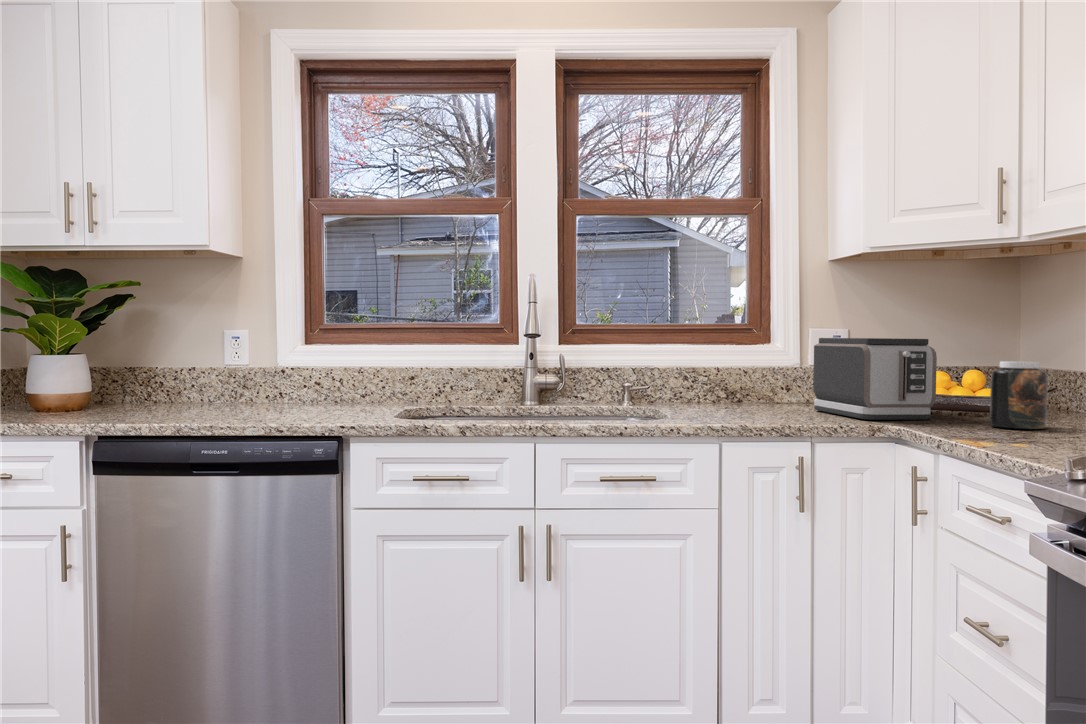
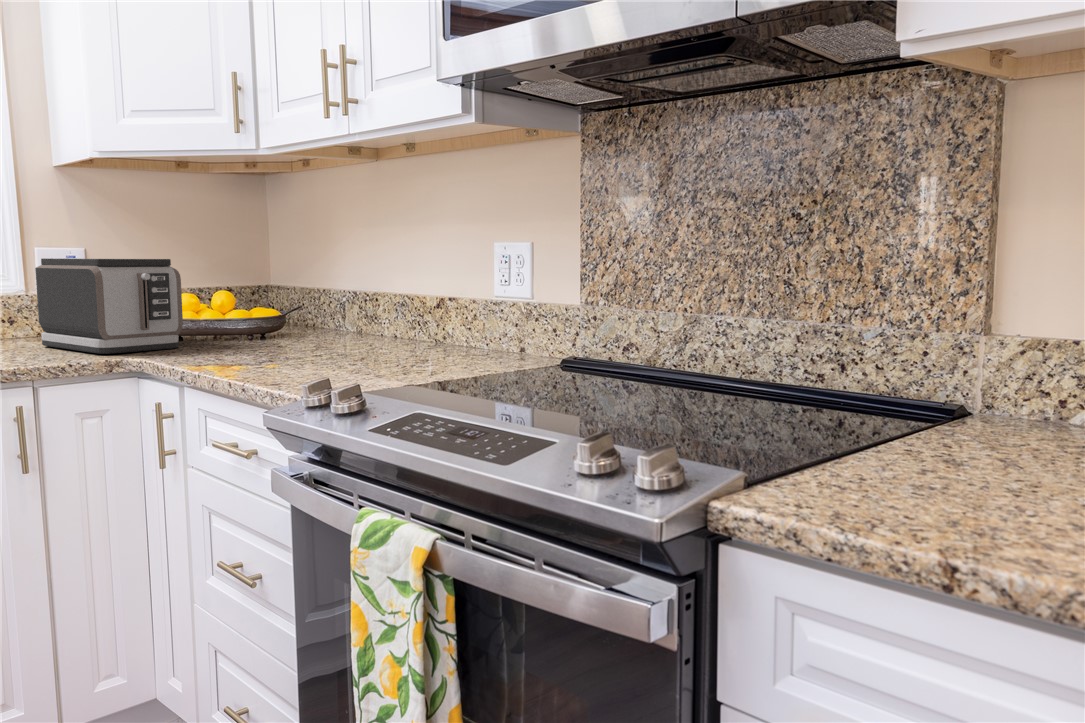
jar: present [990,361,1048,429] -> none [237,282,292,352]

